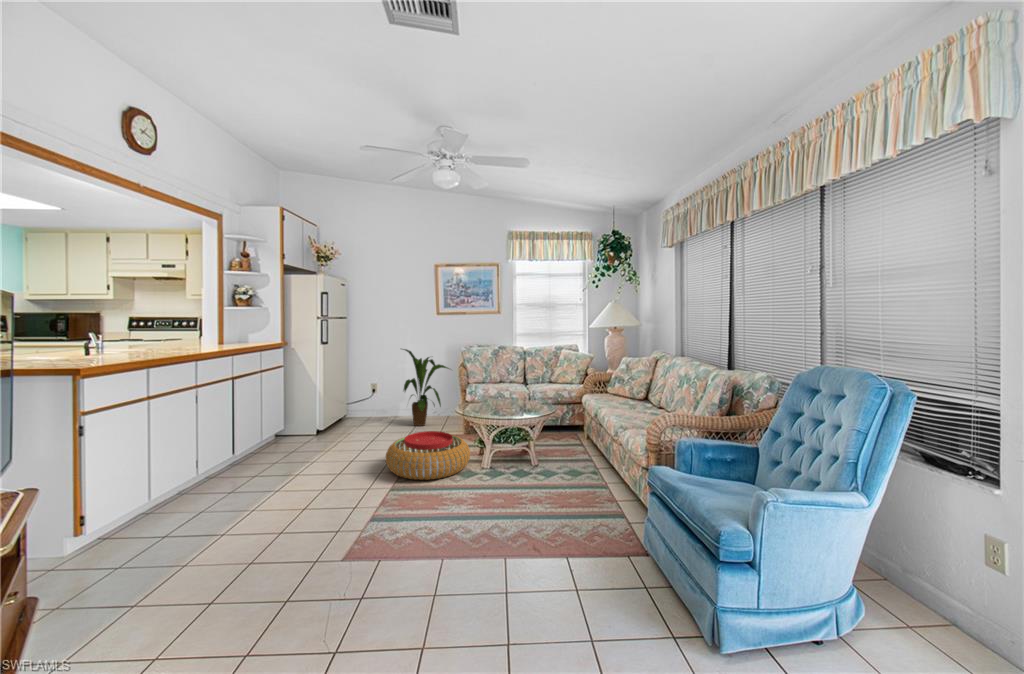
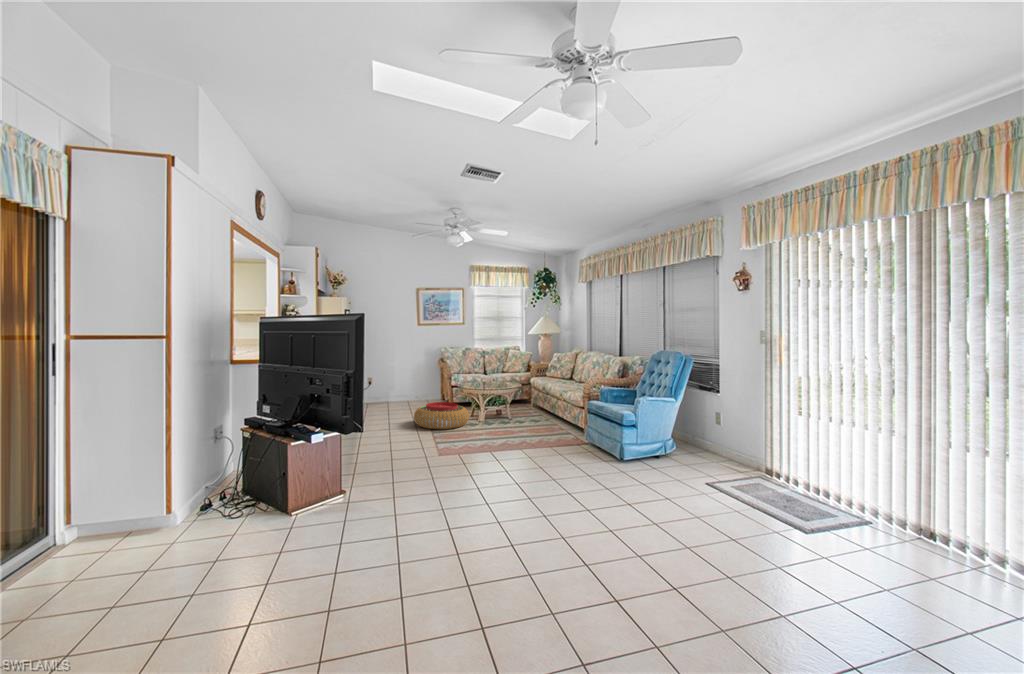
house plant: present [403,349,449,426] -> none [394,349,431,406]

